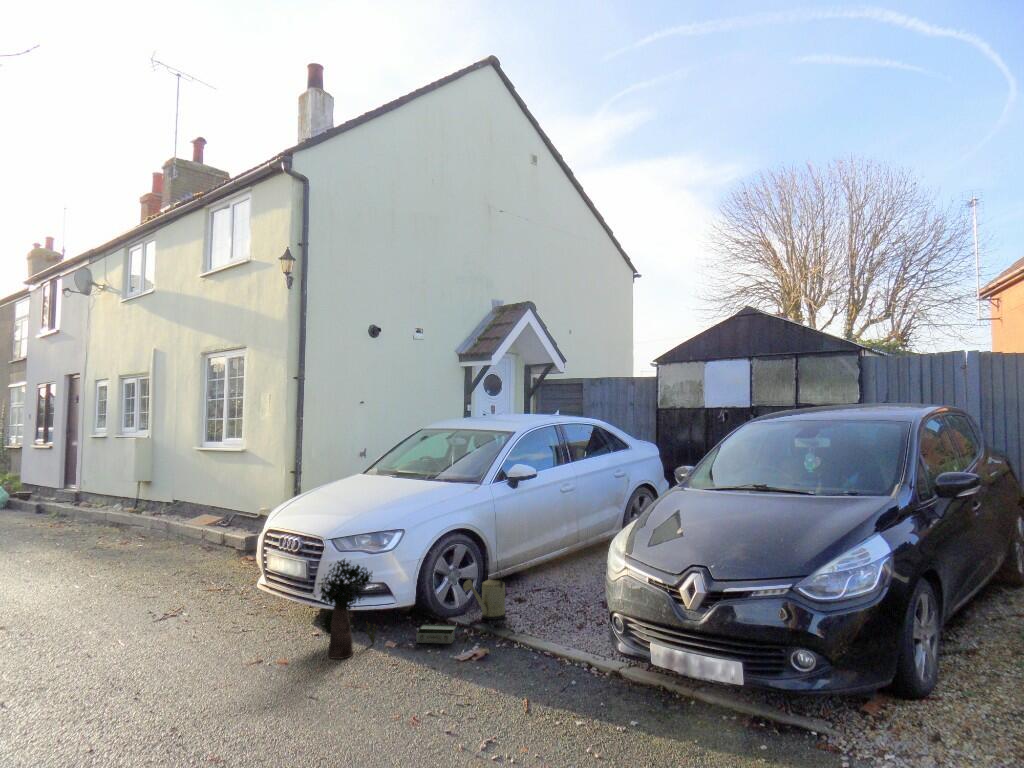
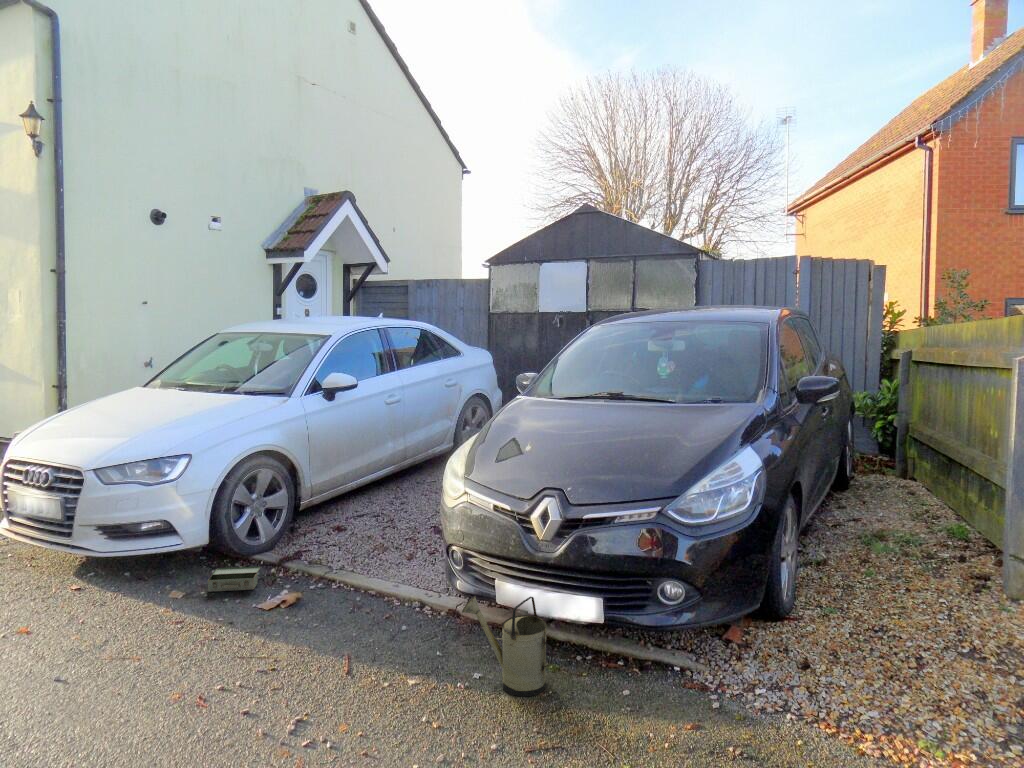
potted plant: present [314,559,378,659] -> none [57,494,156,623]
watering can: present [463,572,507,620] -> present [462,596,553,696]

